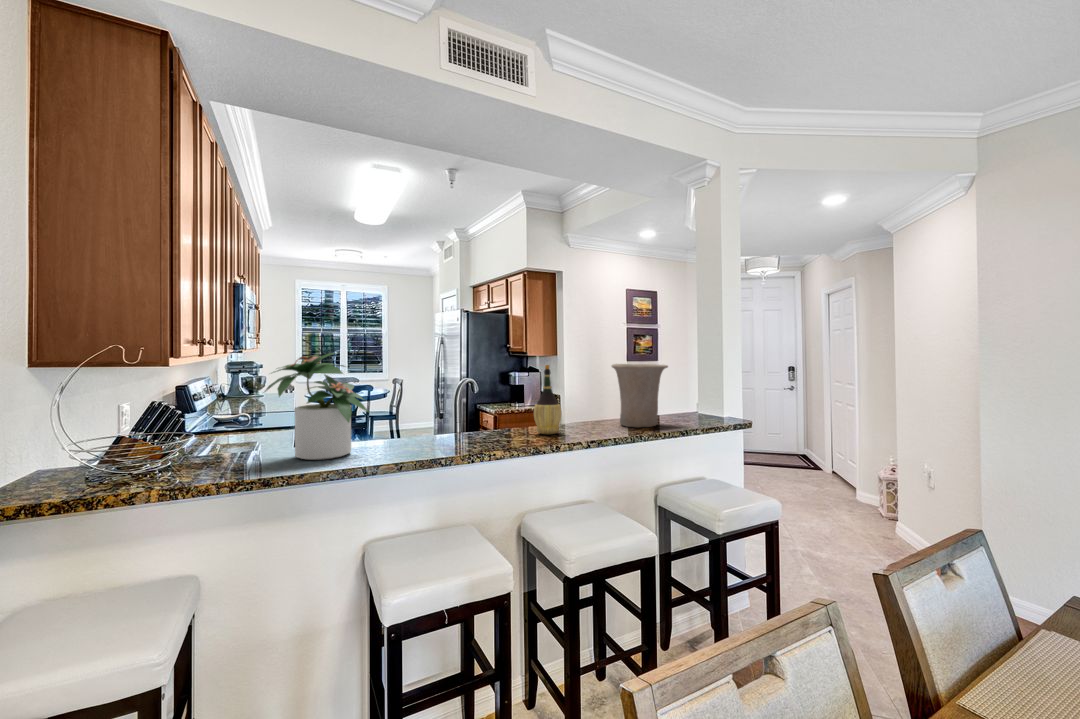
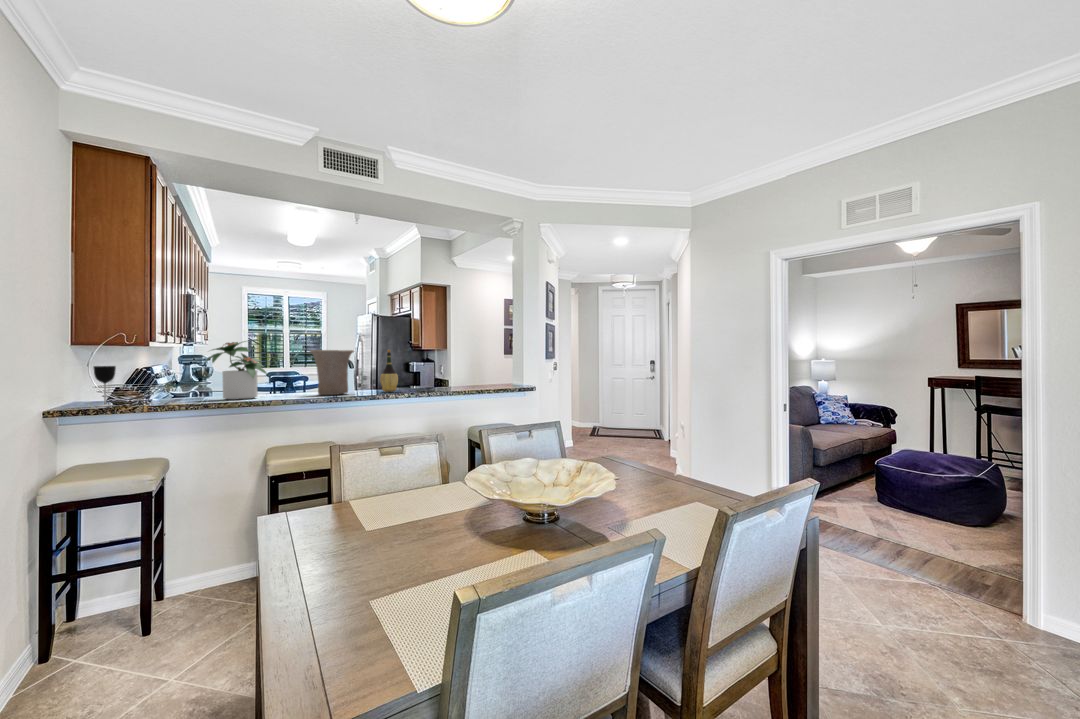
vase: present [612,364,668,427] -> present [310,350,354,395]
wine glass: none [50,408,97,496] -> present [94,366,116,407]

